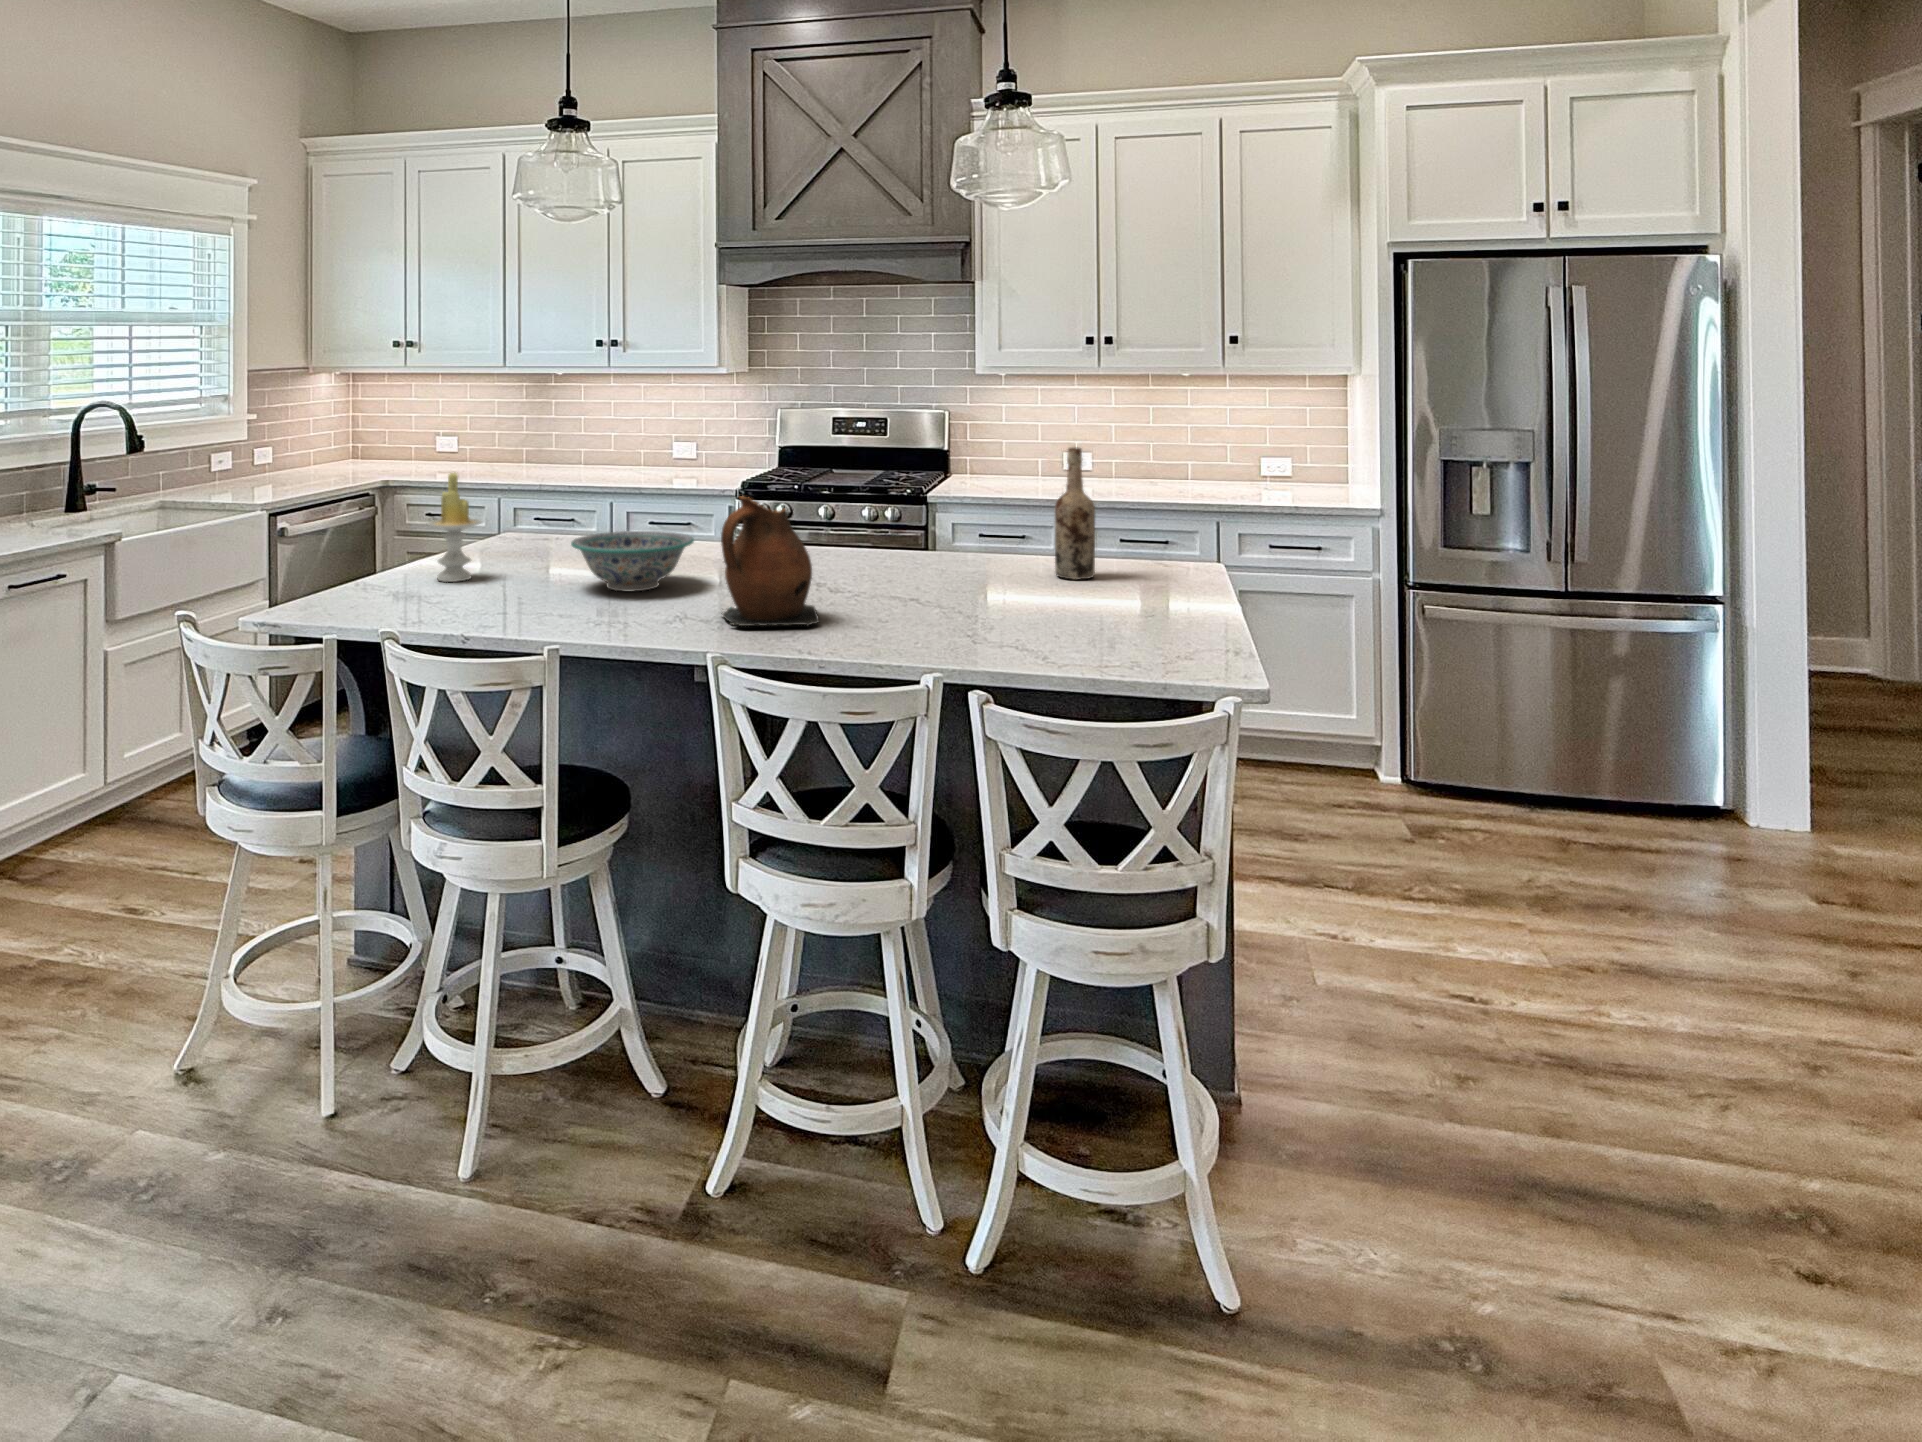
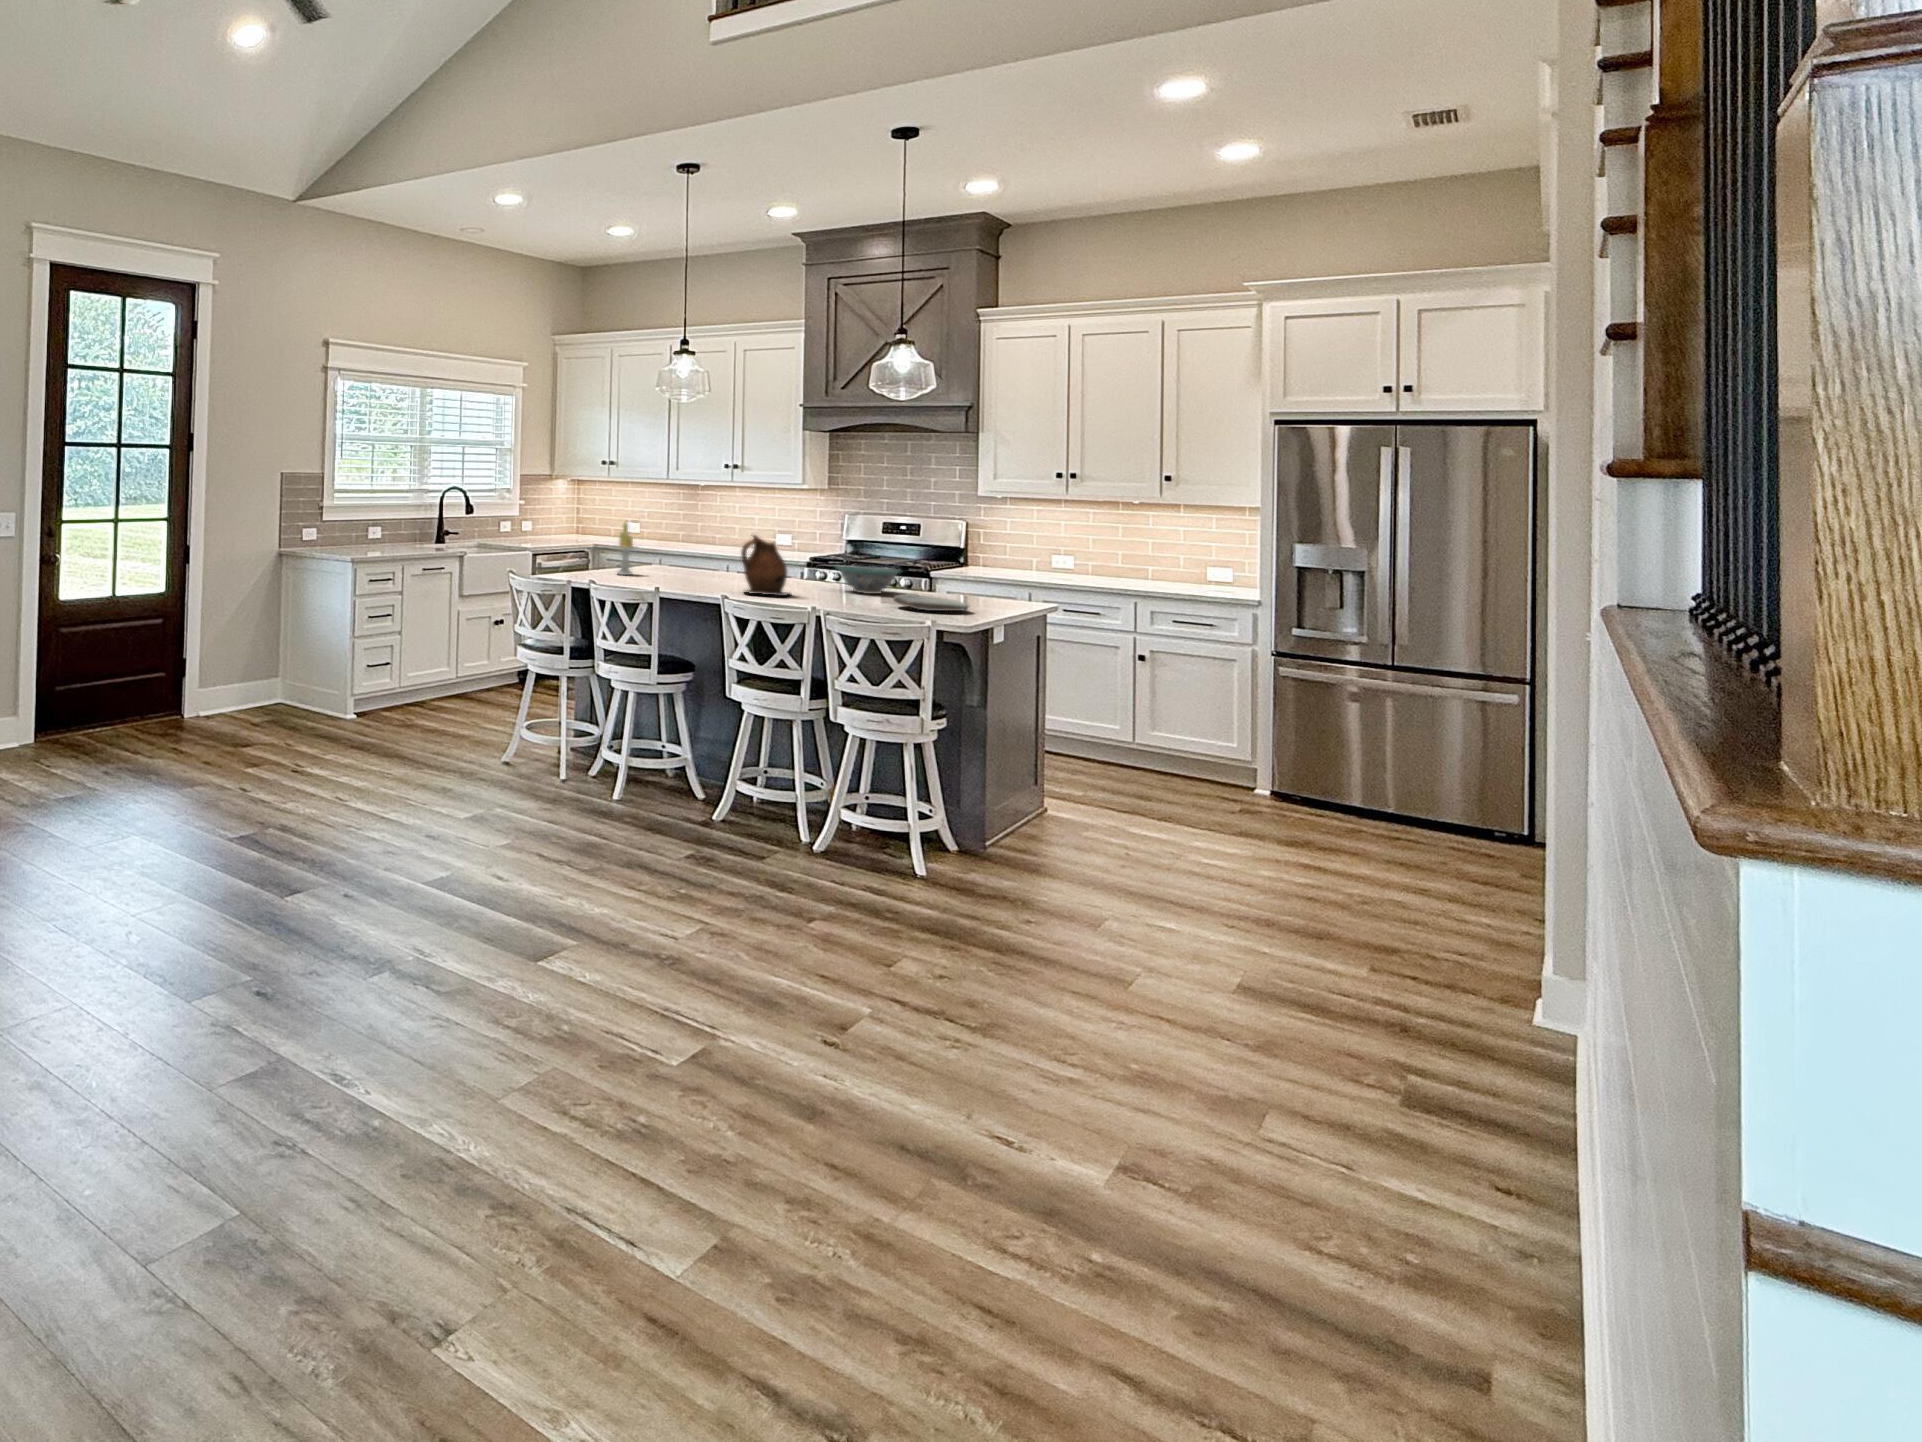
wine bottle: present [1055,448,1095,579] -> none [943,528,968,600]
decorative bowl: present [571,531,694,592] -> present [836,565,900,594]
plate: none [1032,593,1177,635] -> present [893,594,969,611]

